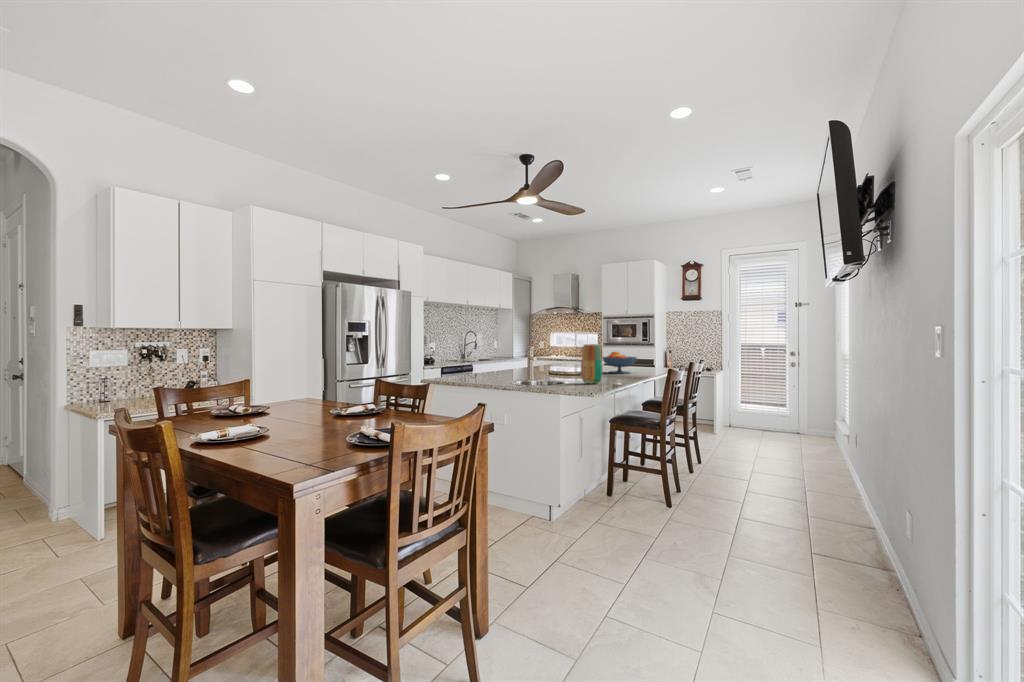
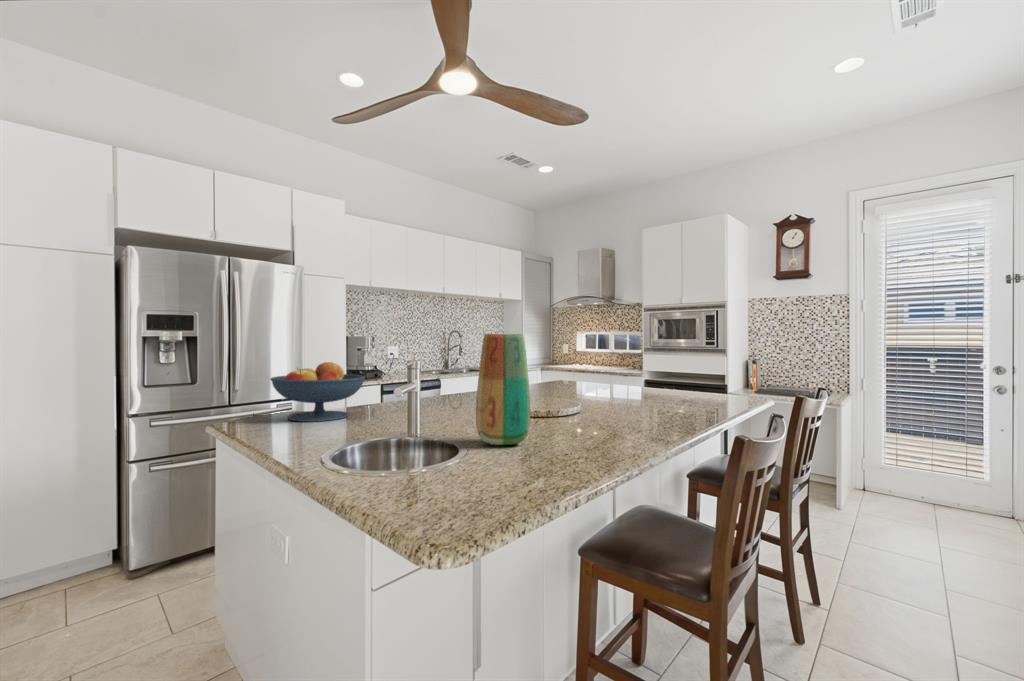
fruit bowl: present [603,351,637,374] -> present [270,362,365,422]

